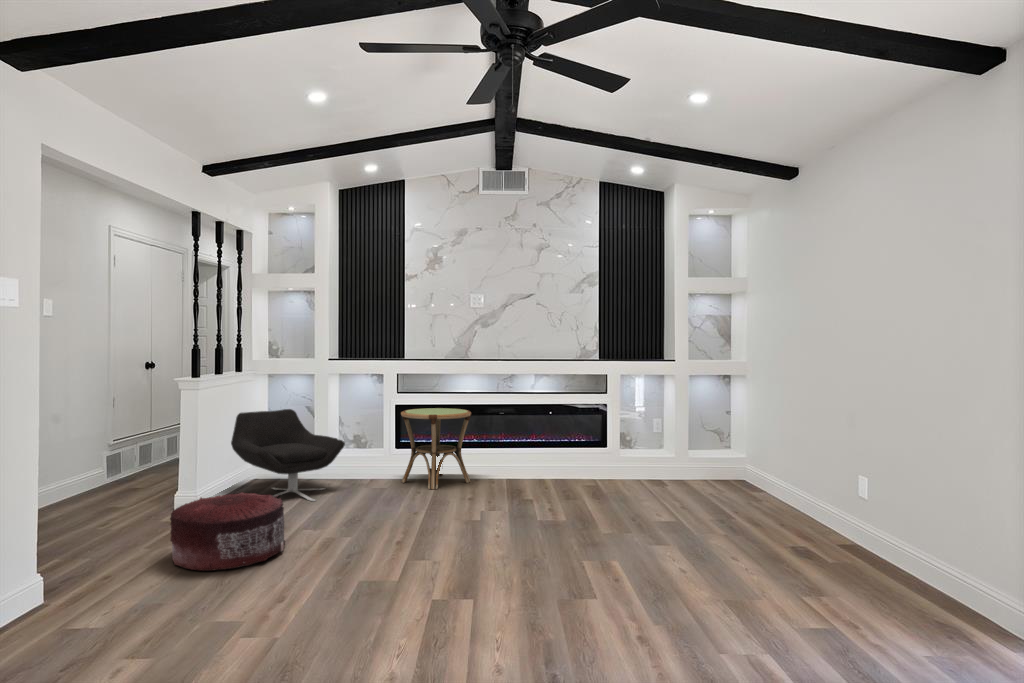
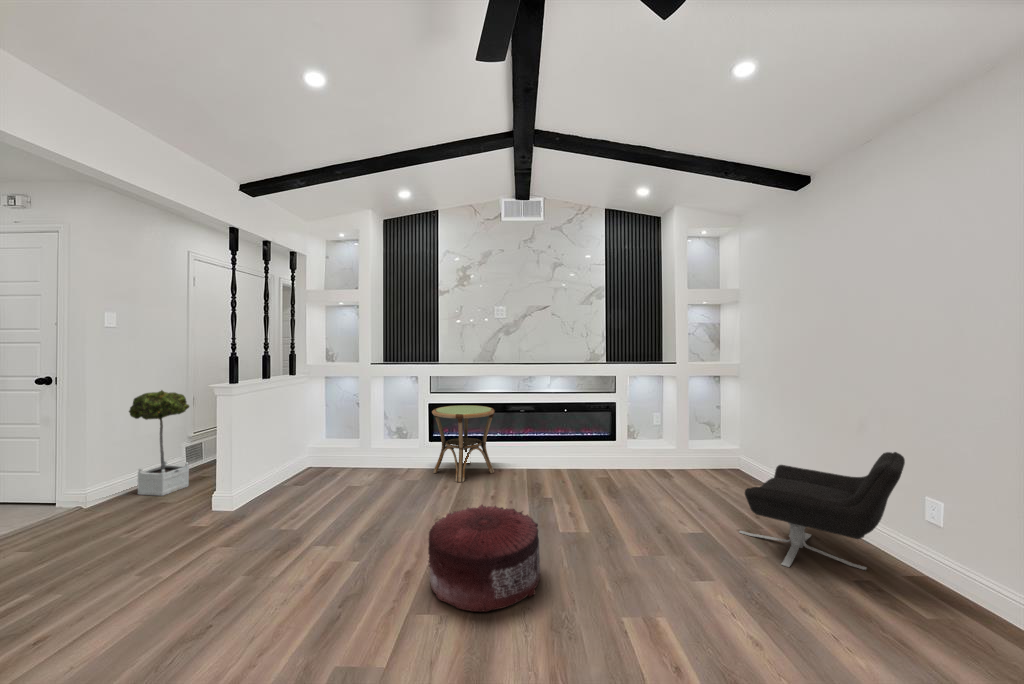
potted tree: none [73,384,133,500] -> present [129,390,189,496]
lounge chair: present [231,409,345,501] -> present [739,452,905,570]
pouf: present [170,492,285,571] -> present [428,505,541,612]

